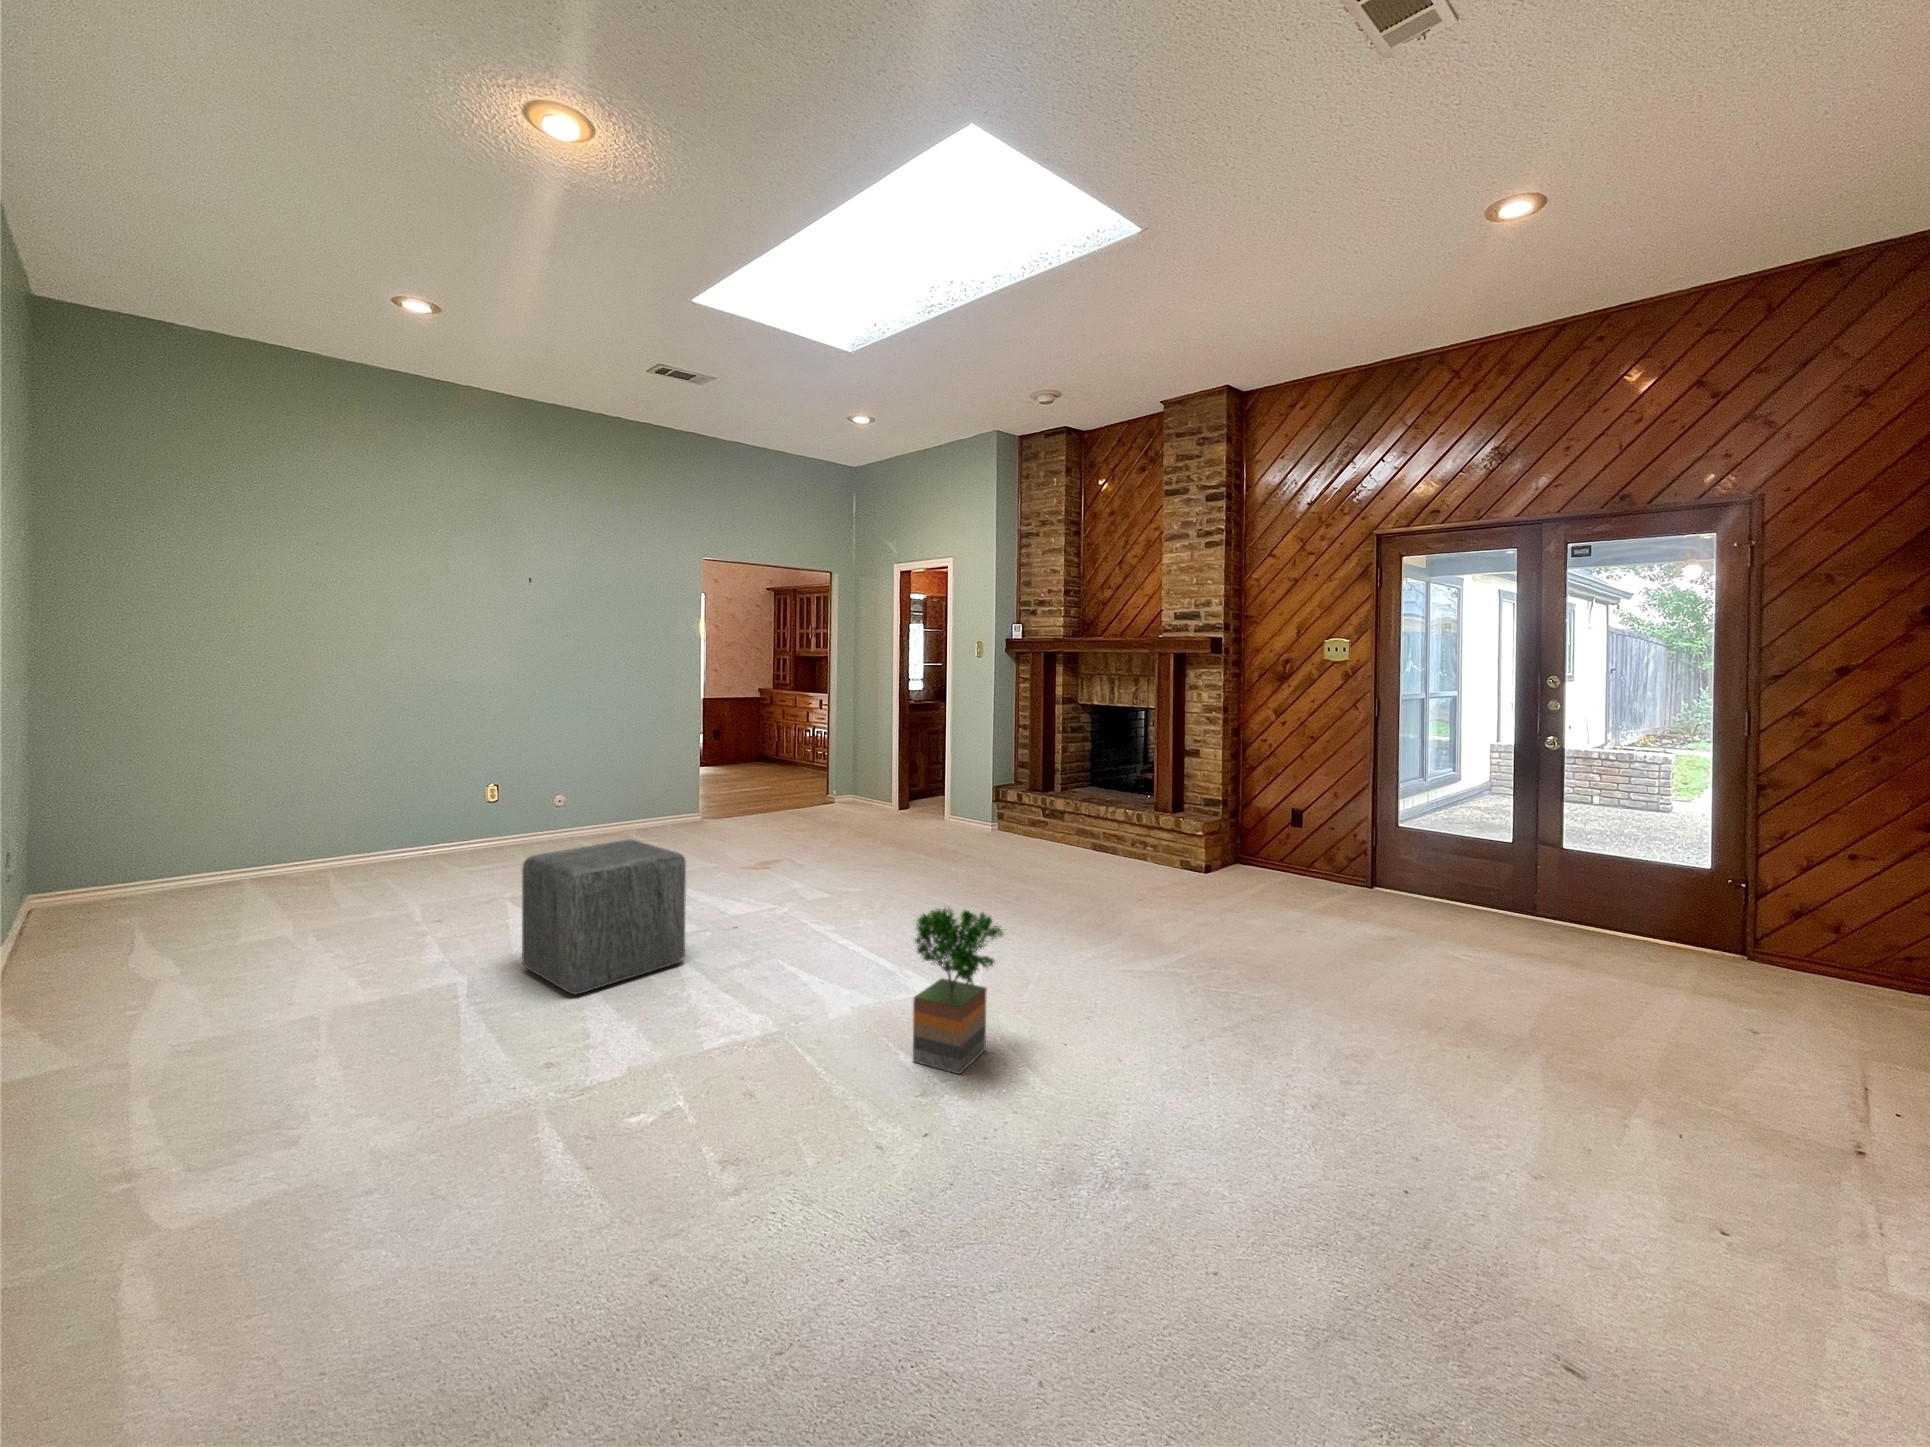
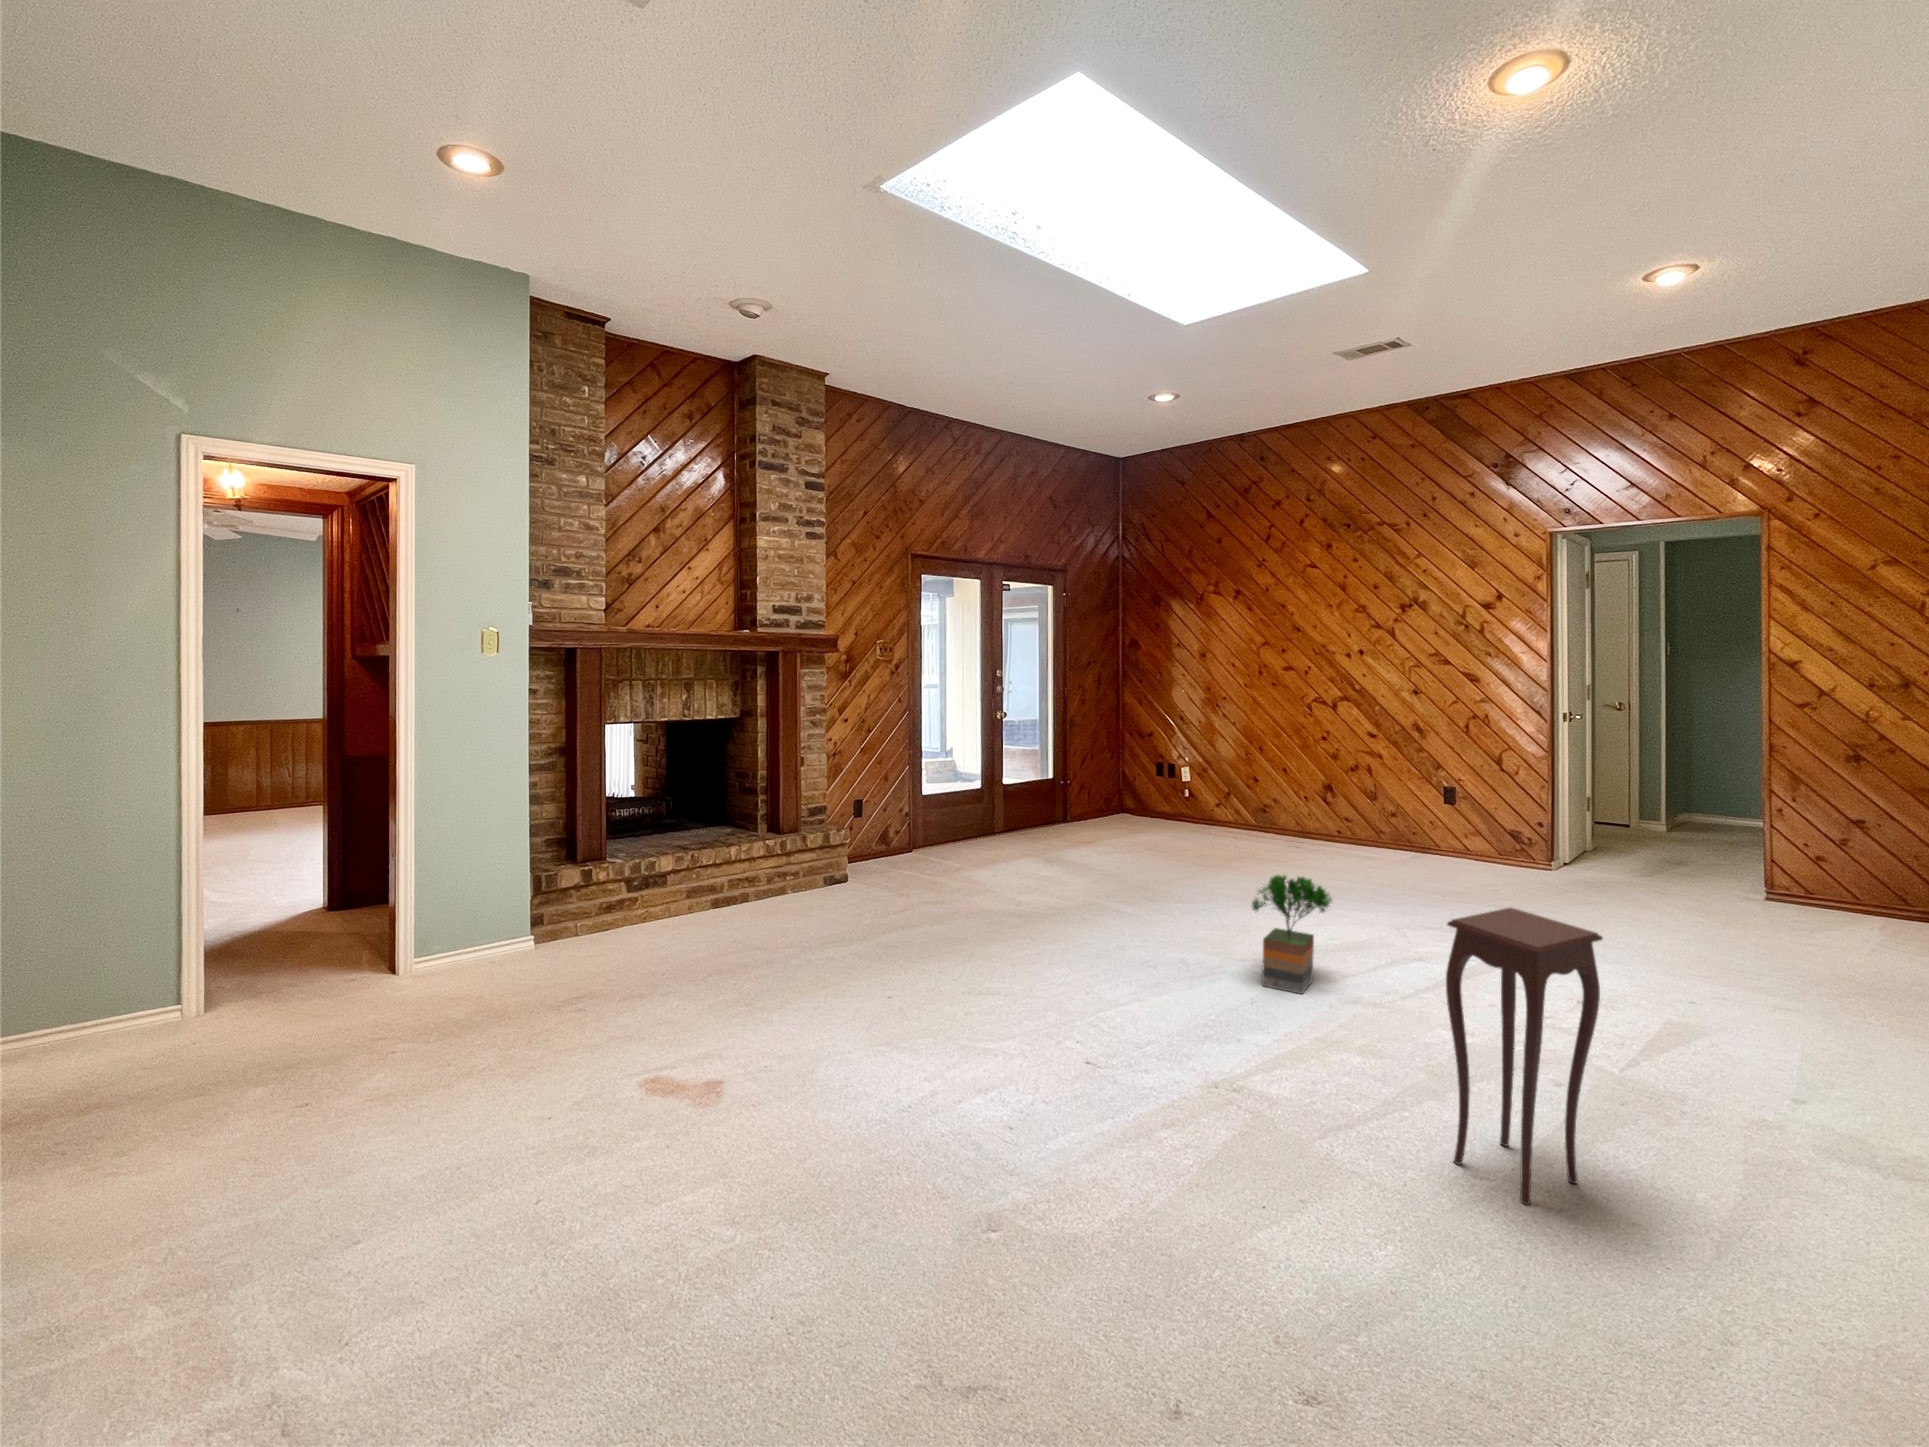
ottoman: present [522,839,686,994] -> none [1016,972,1238,1234]
side table: none [362,847,498,1159] -> present [1446,907,1603,1205]

